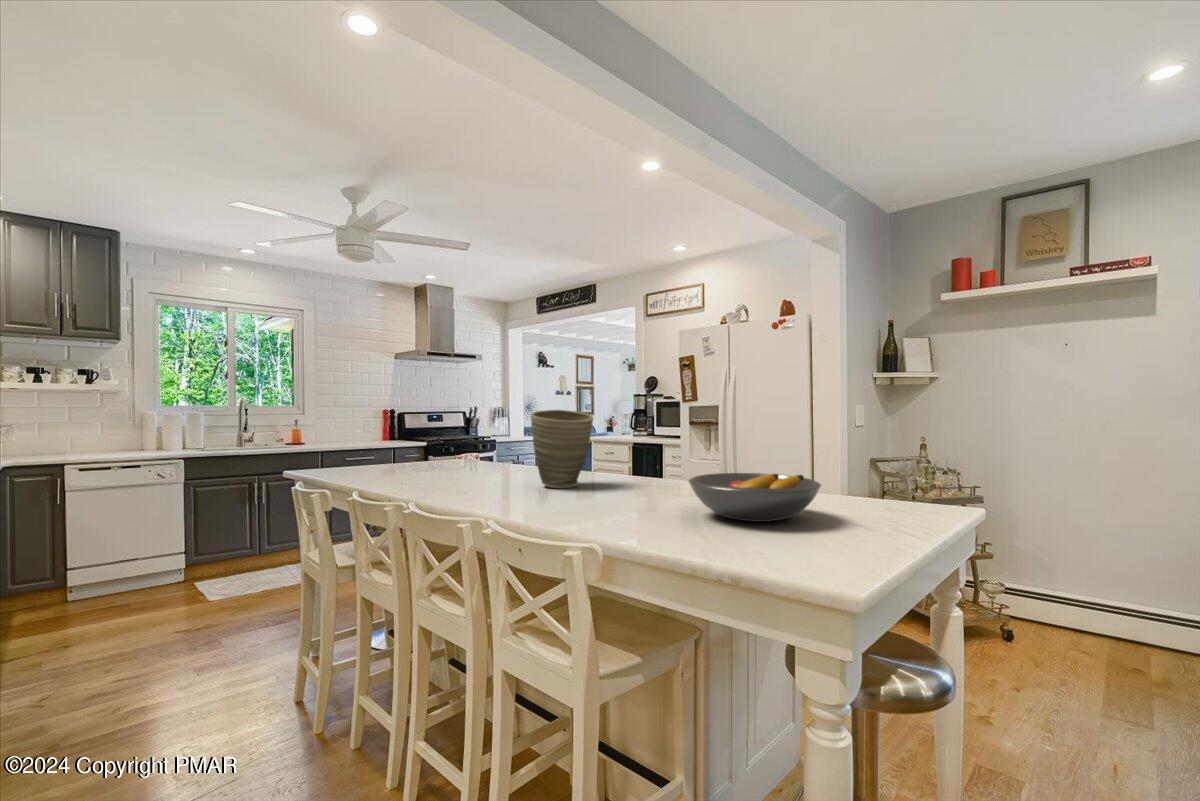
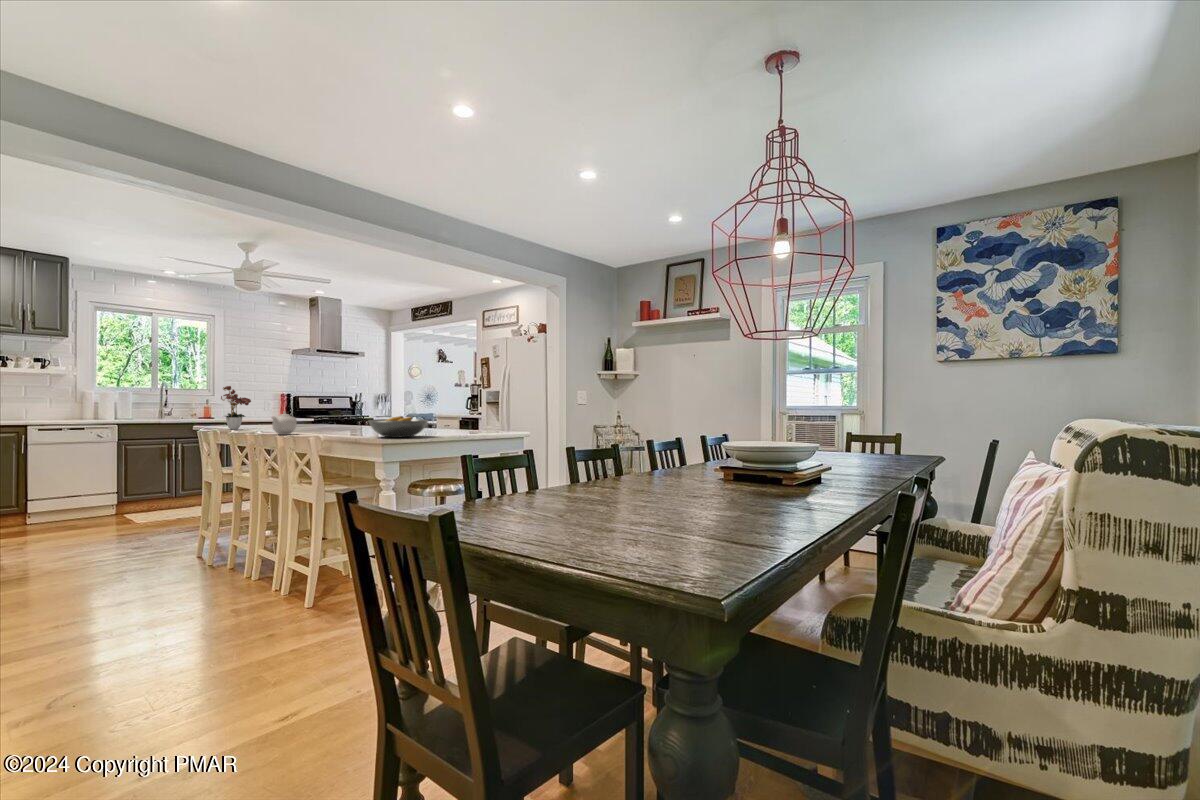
flower arrangement: none [338,402,388,477] -> present [221,386,251,429]
vase: present [531,410,593,488] -> none [324,390,362,432]
teapot: none [461,457,503,503] -> present [272,412,297,435]

